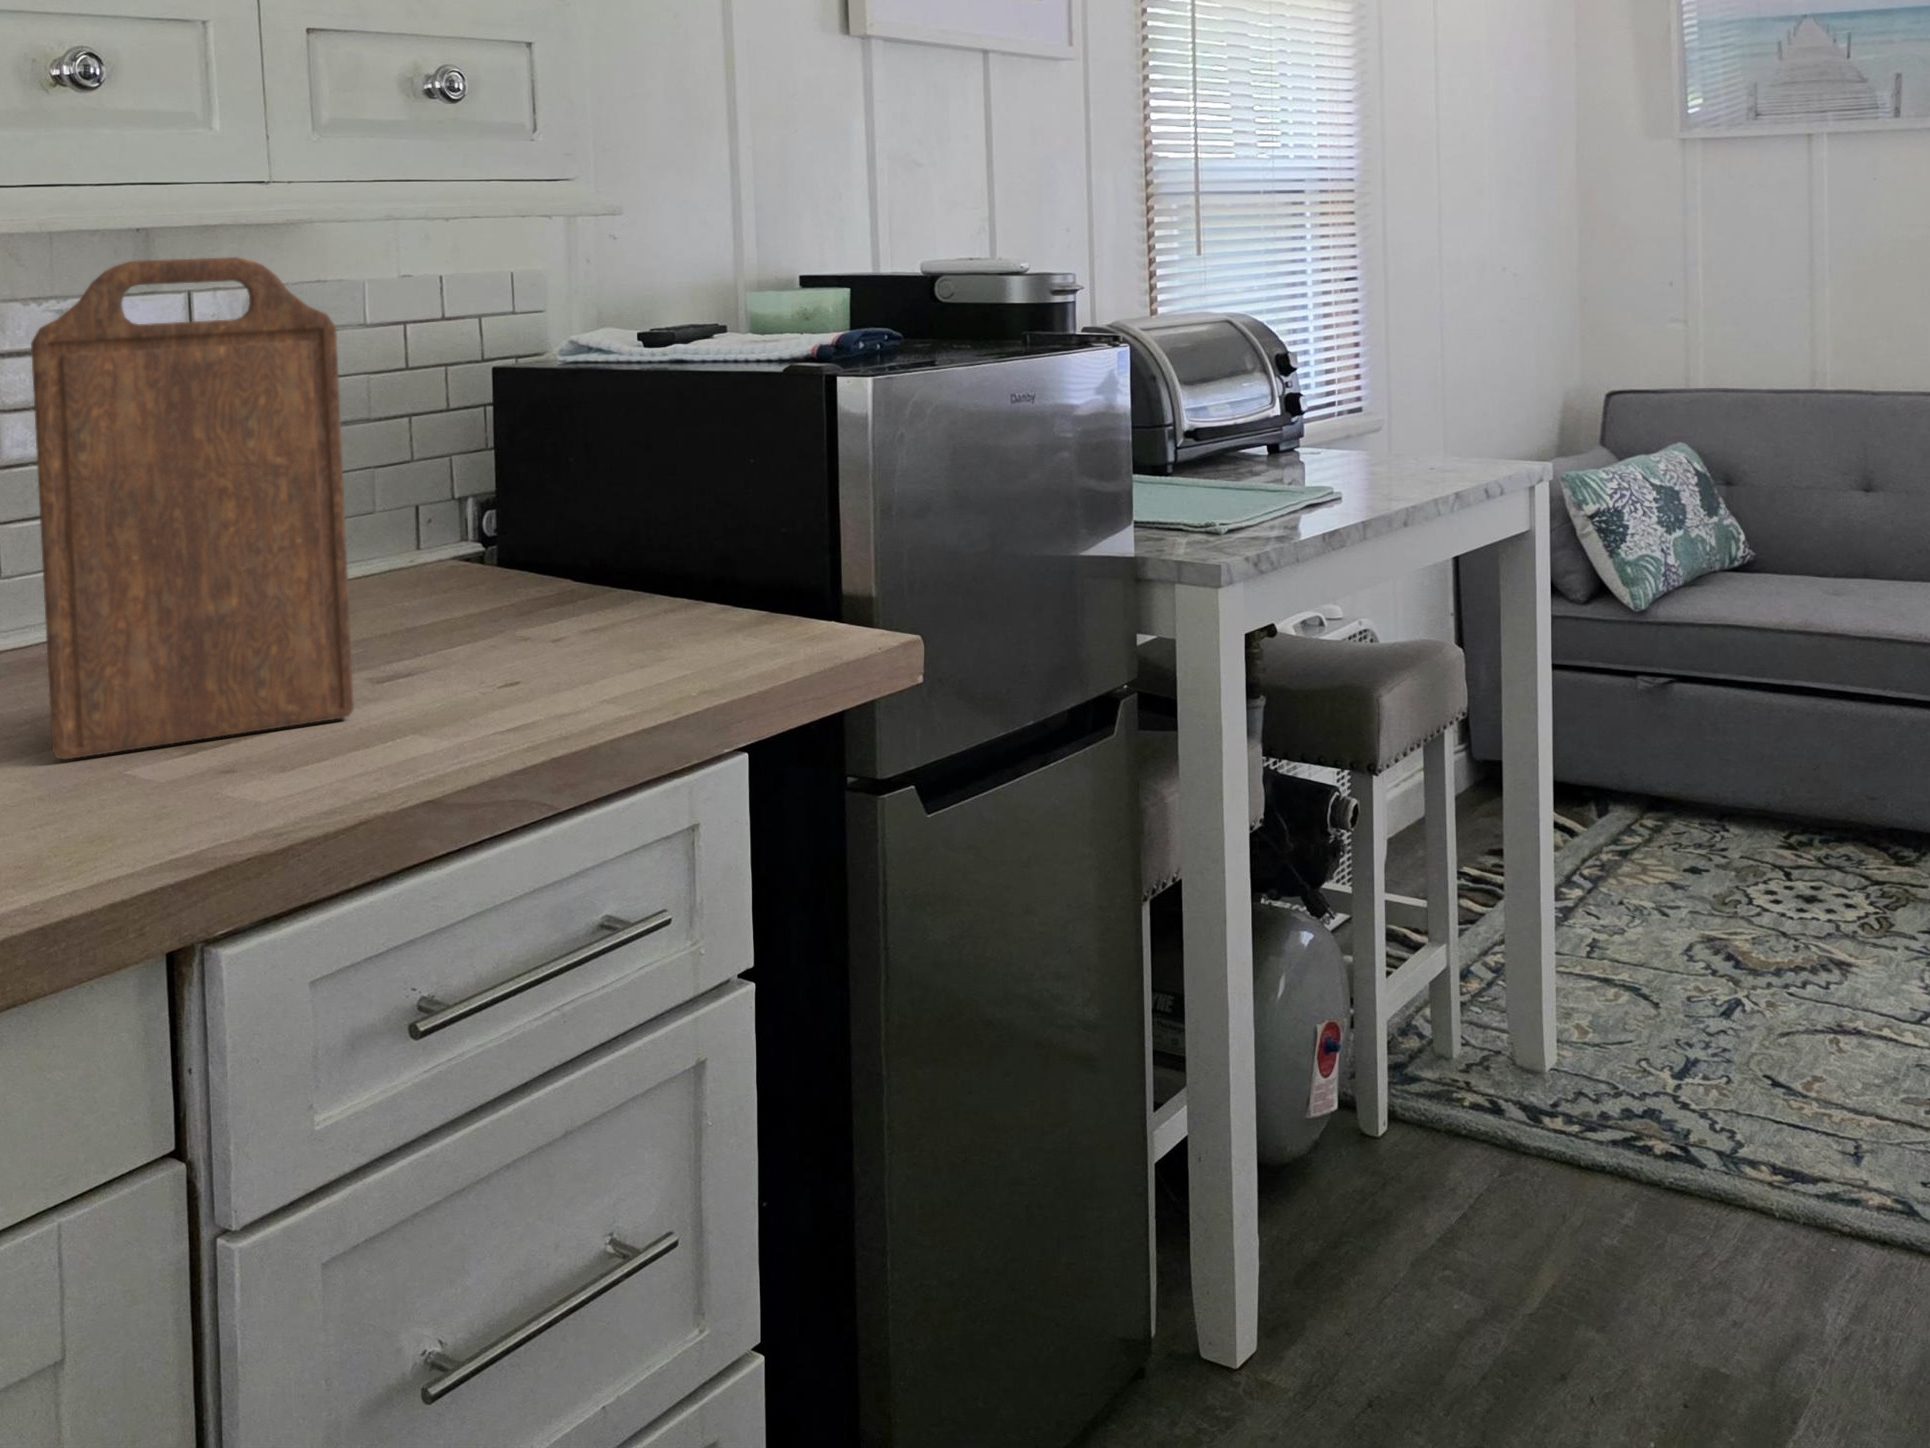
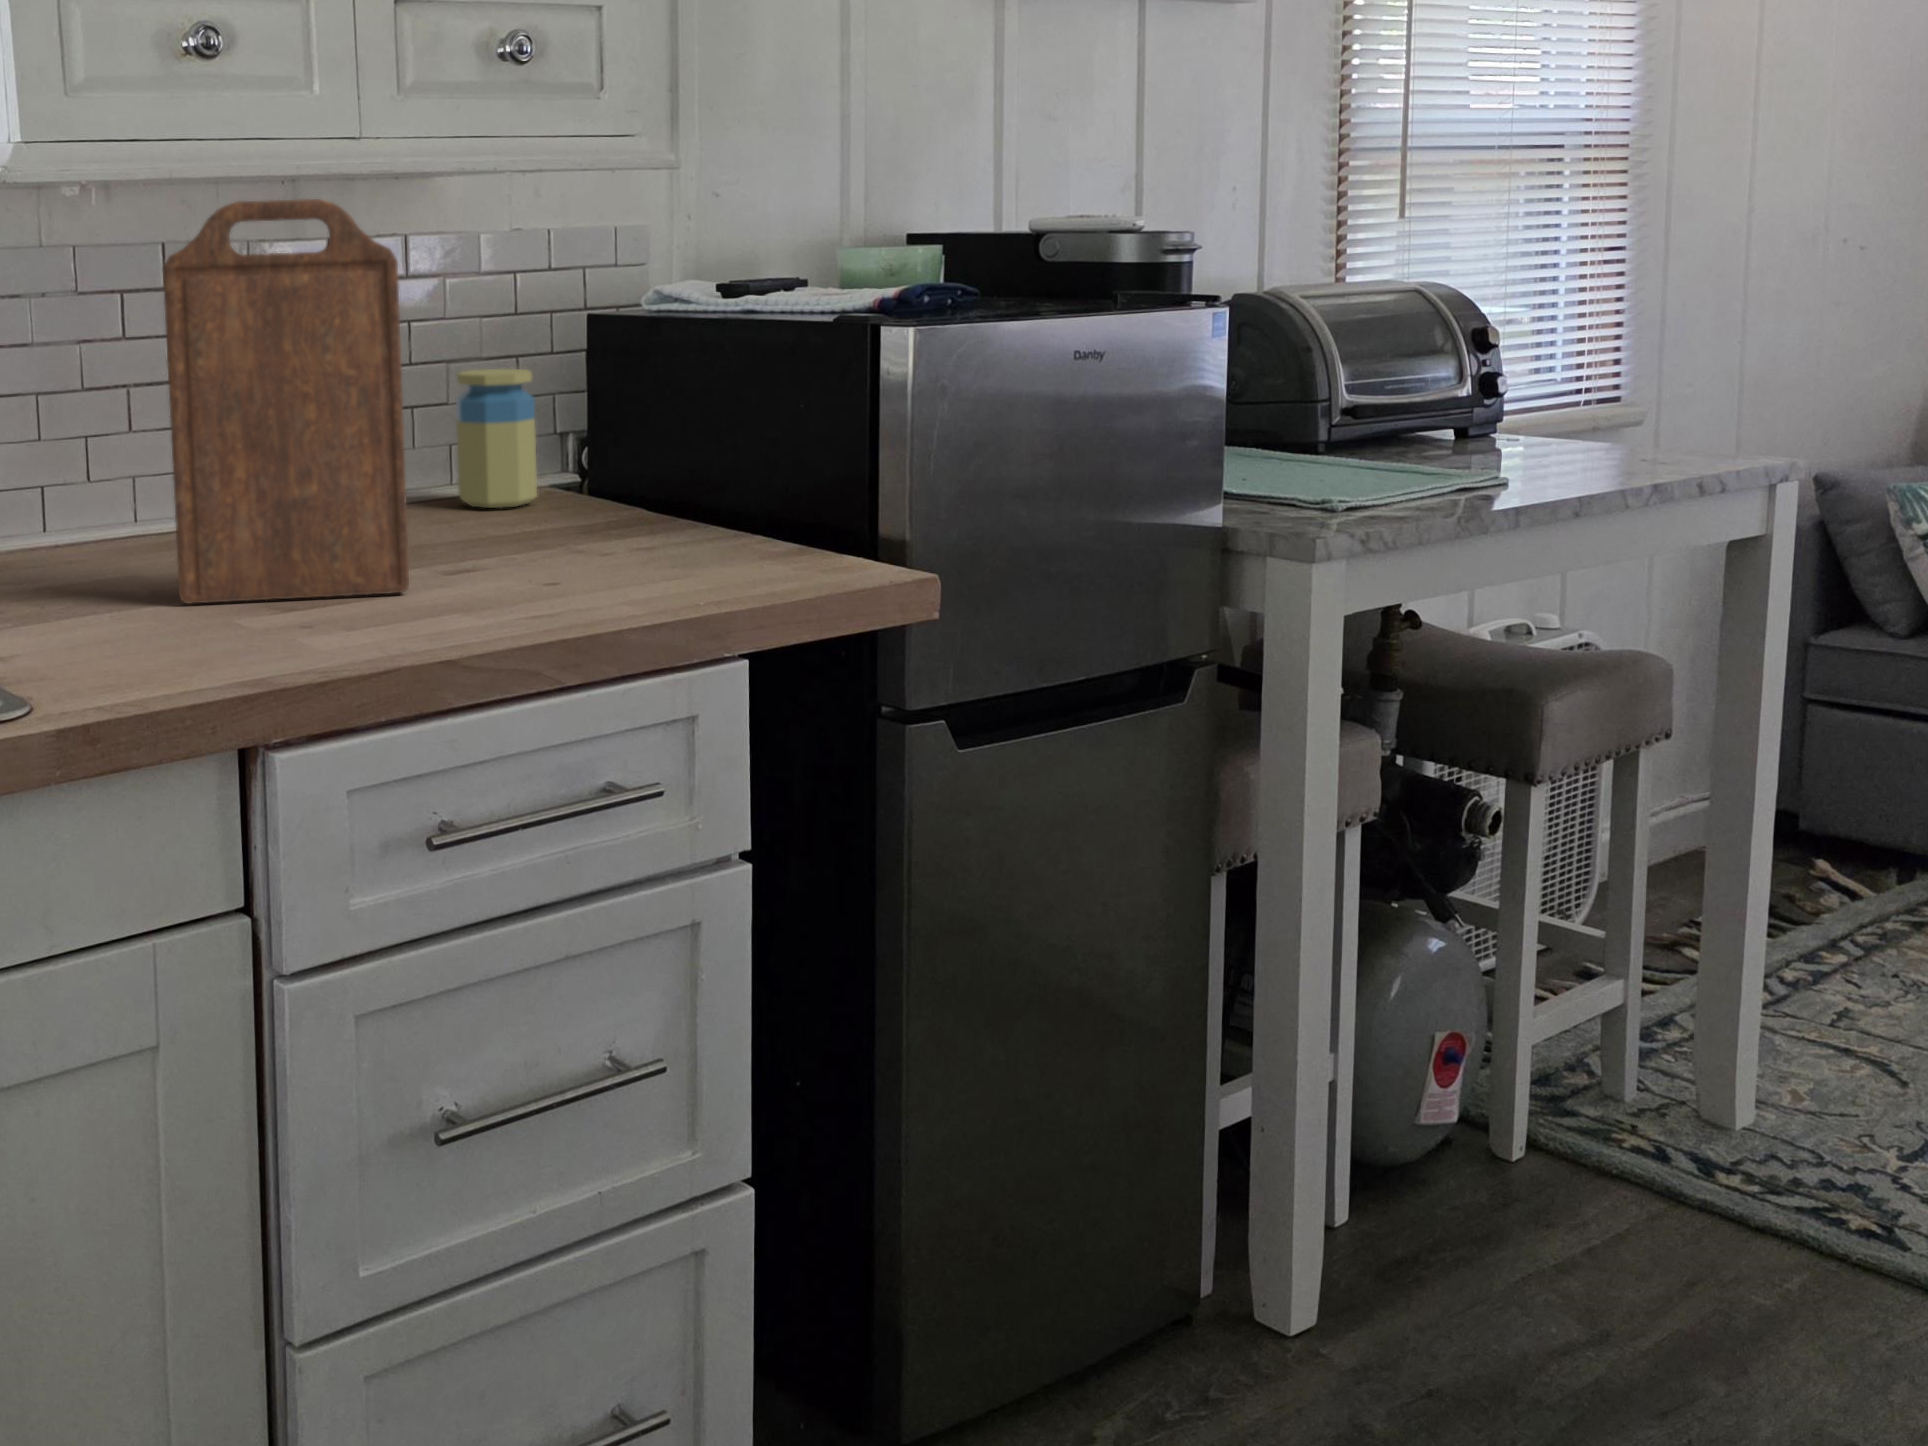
jar: none [347,440,448,600] -> present [456,369,537,508]

